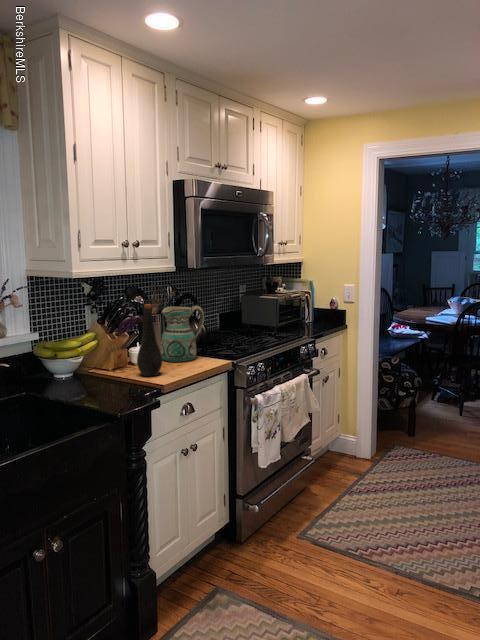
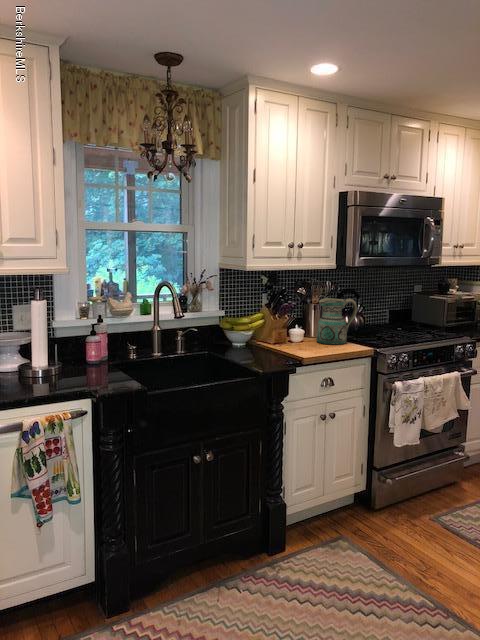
bottle: present [137,304,162,376] -> none [290,294,310,351]

